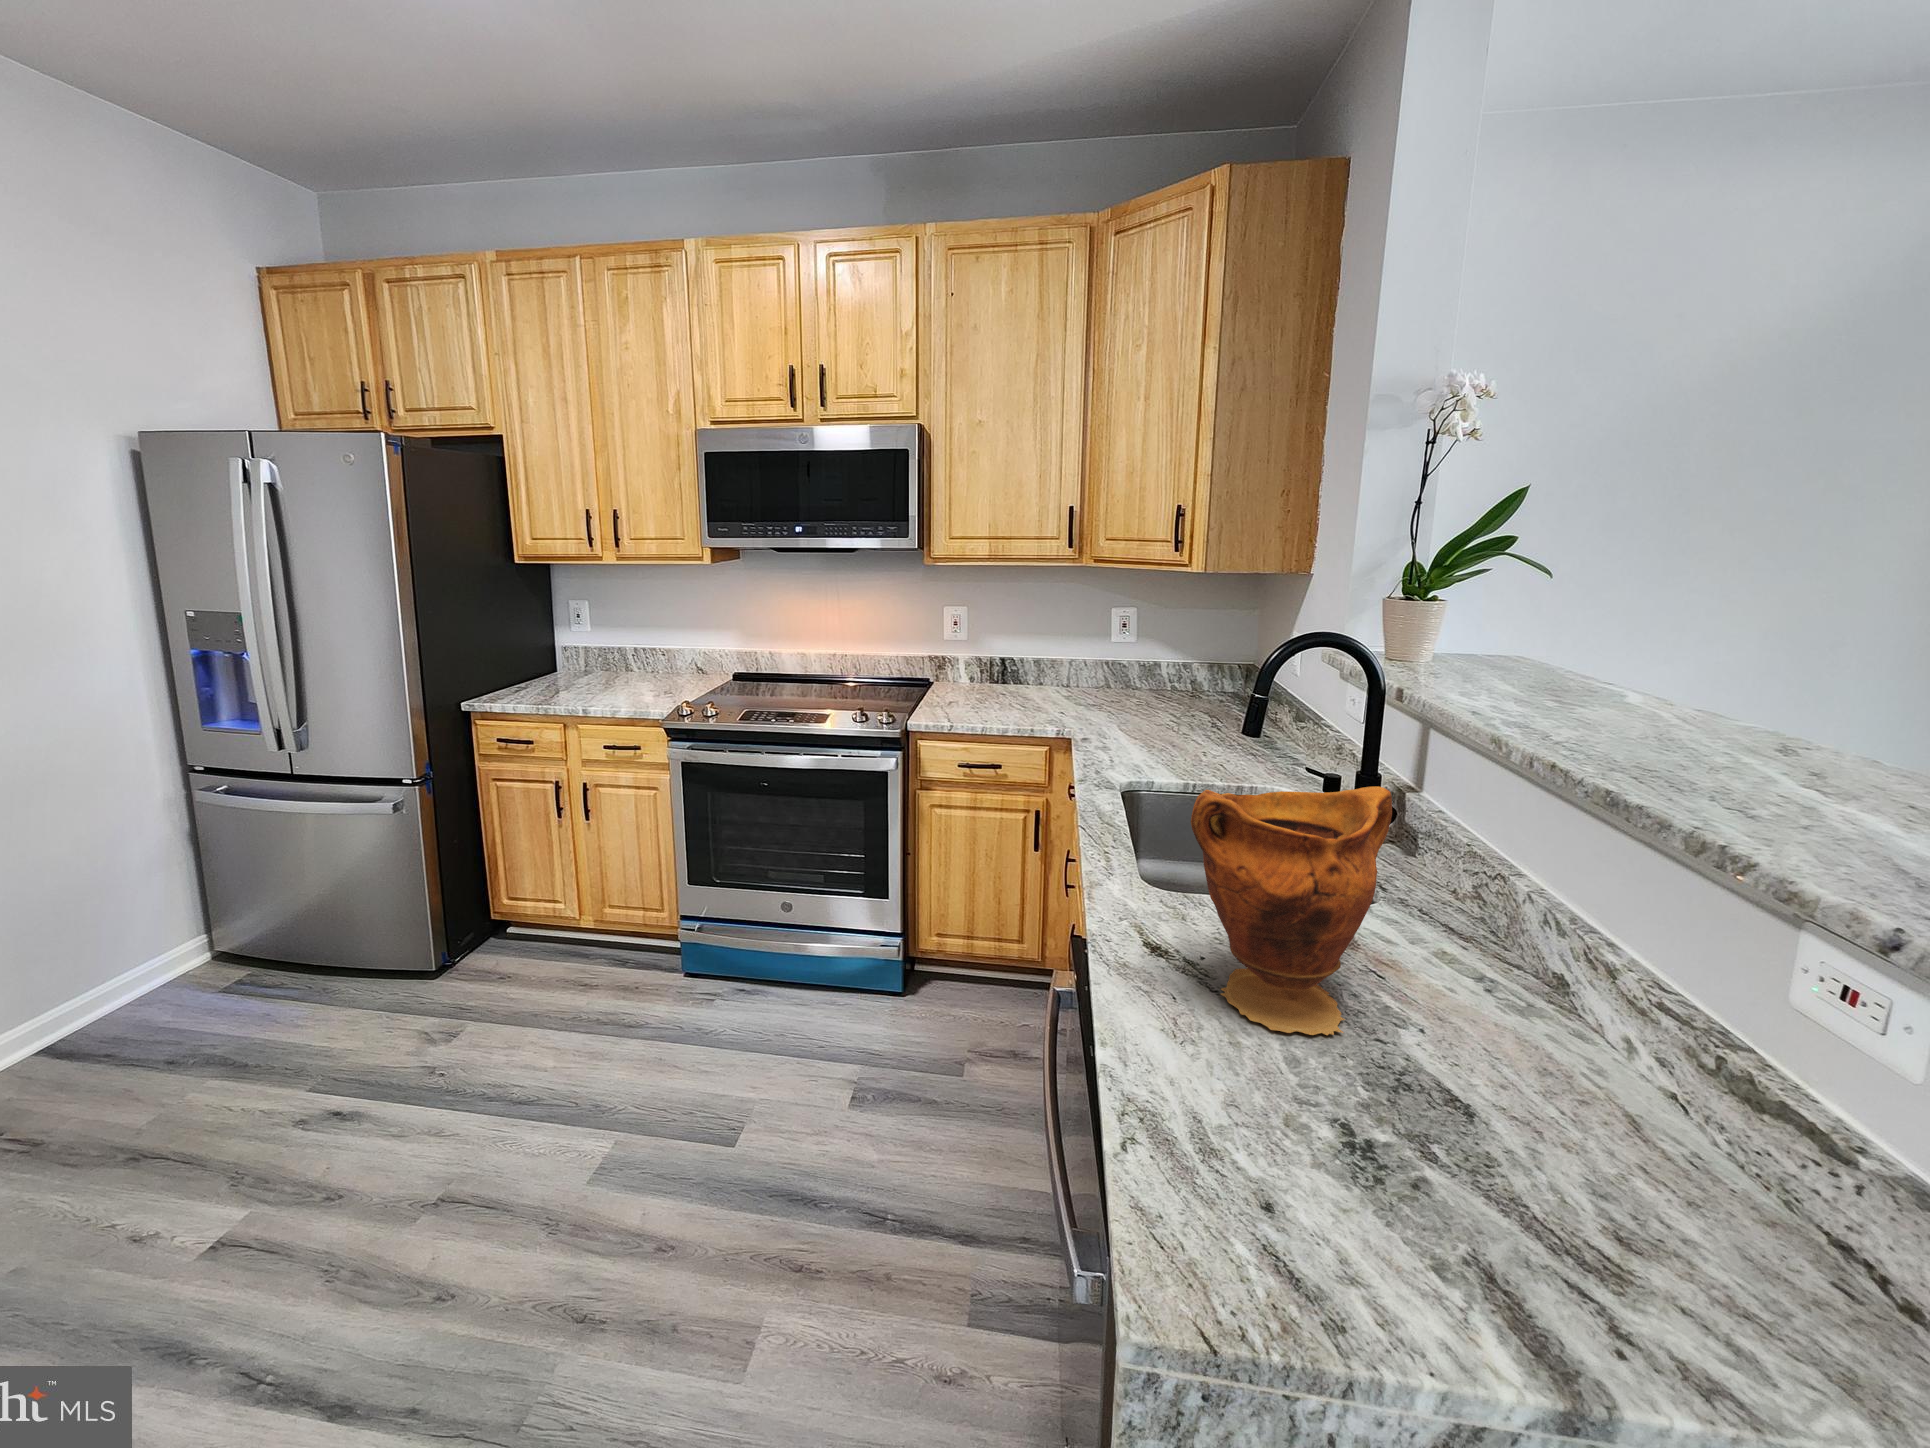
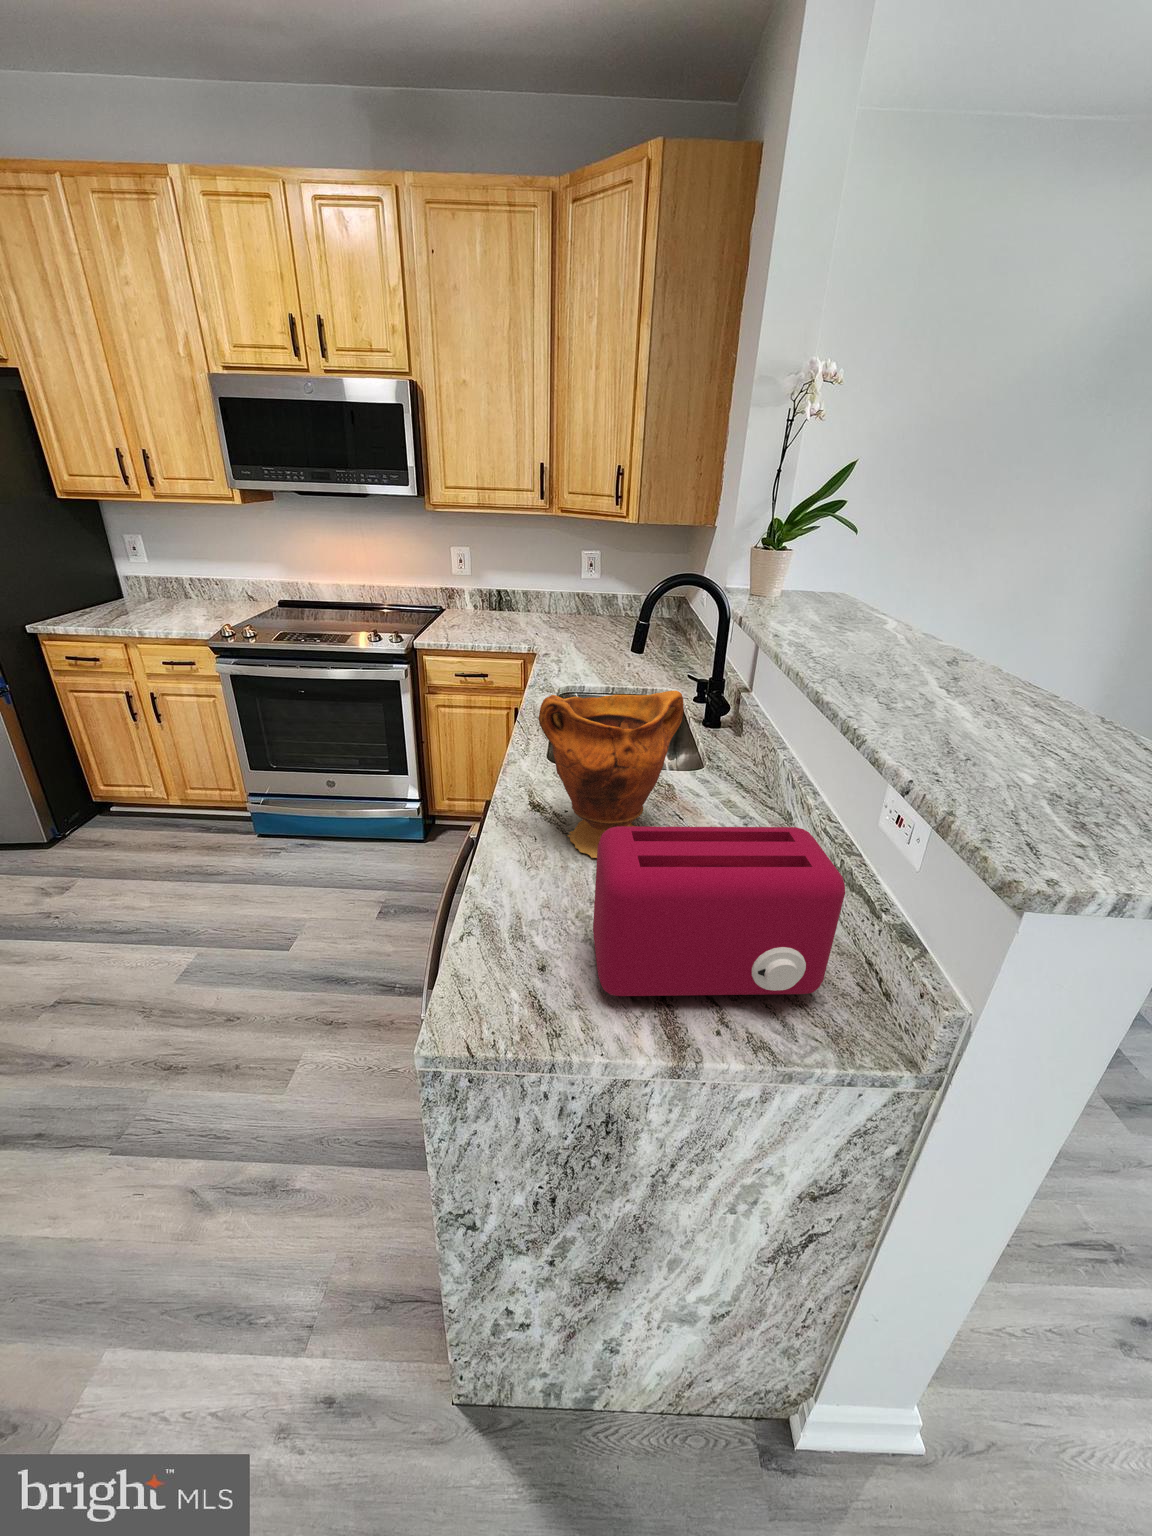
toaster: none [1336,983,1818,1293] -> present [593,826,845,996]

